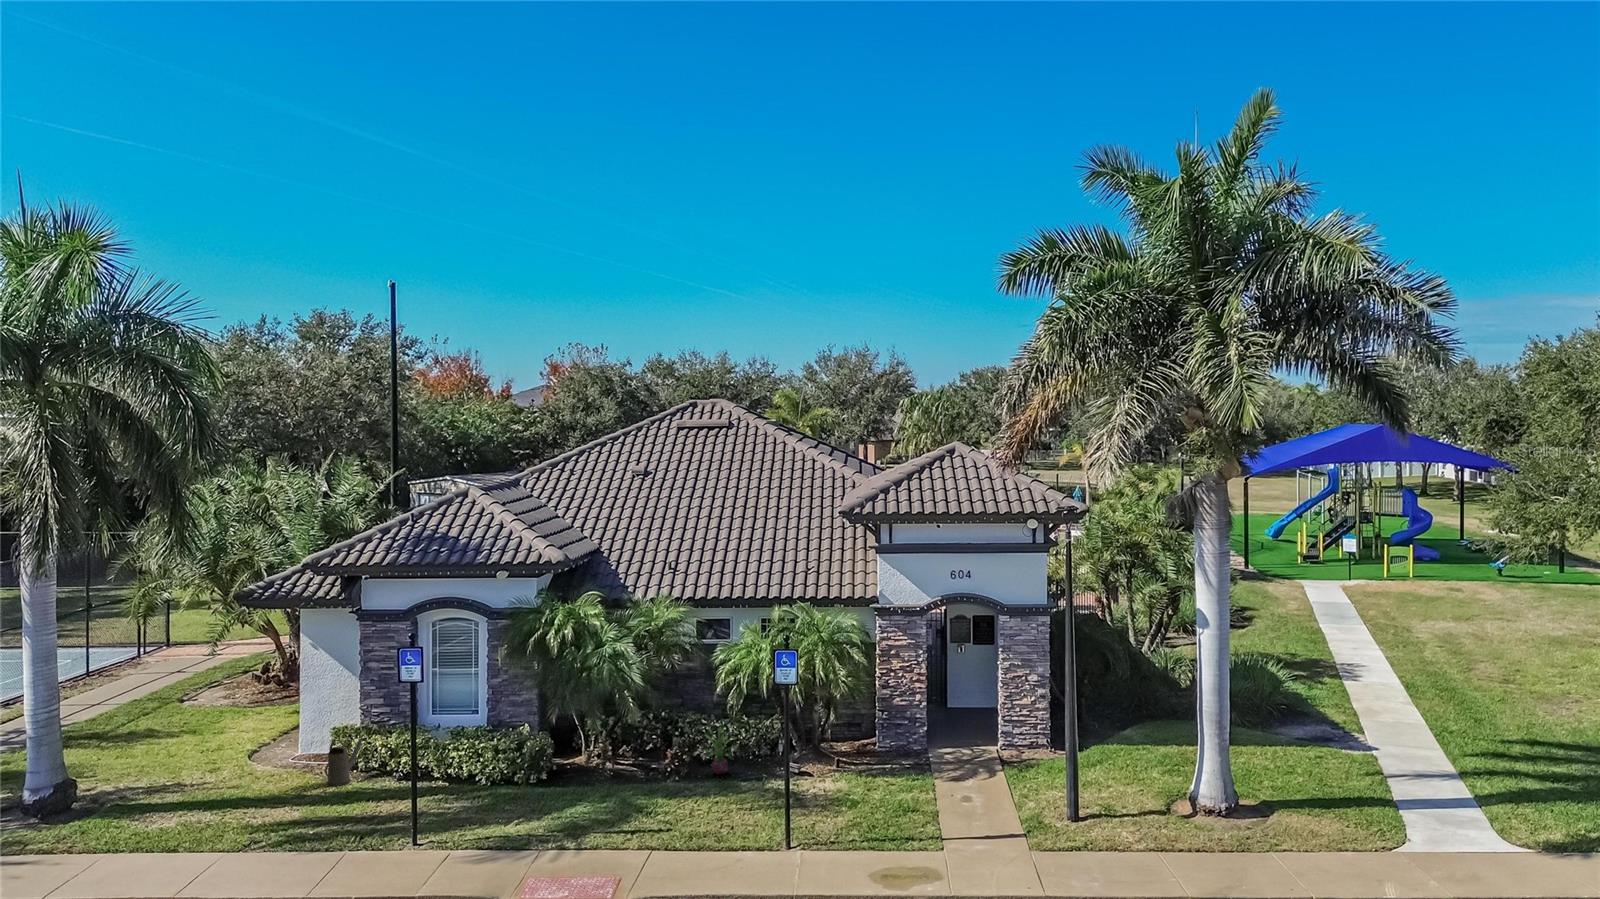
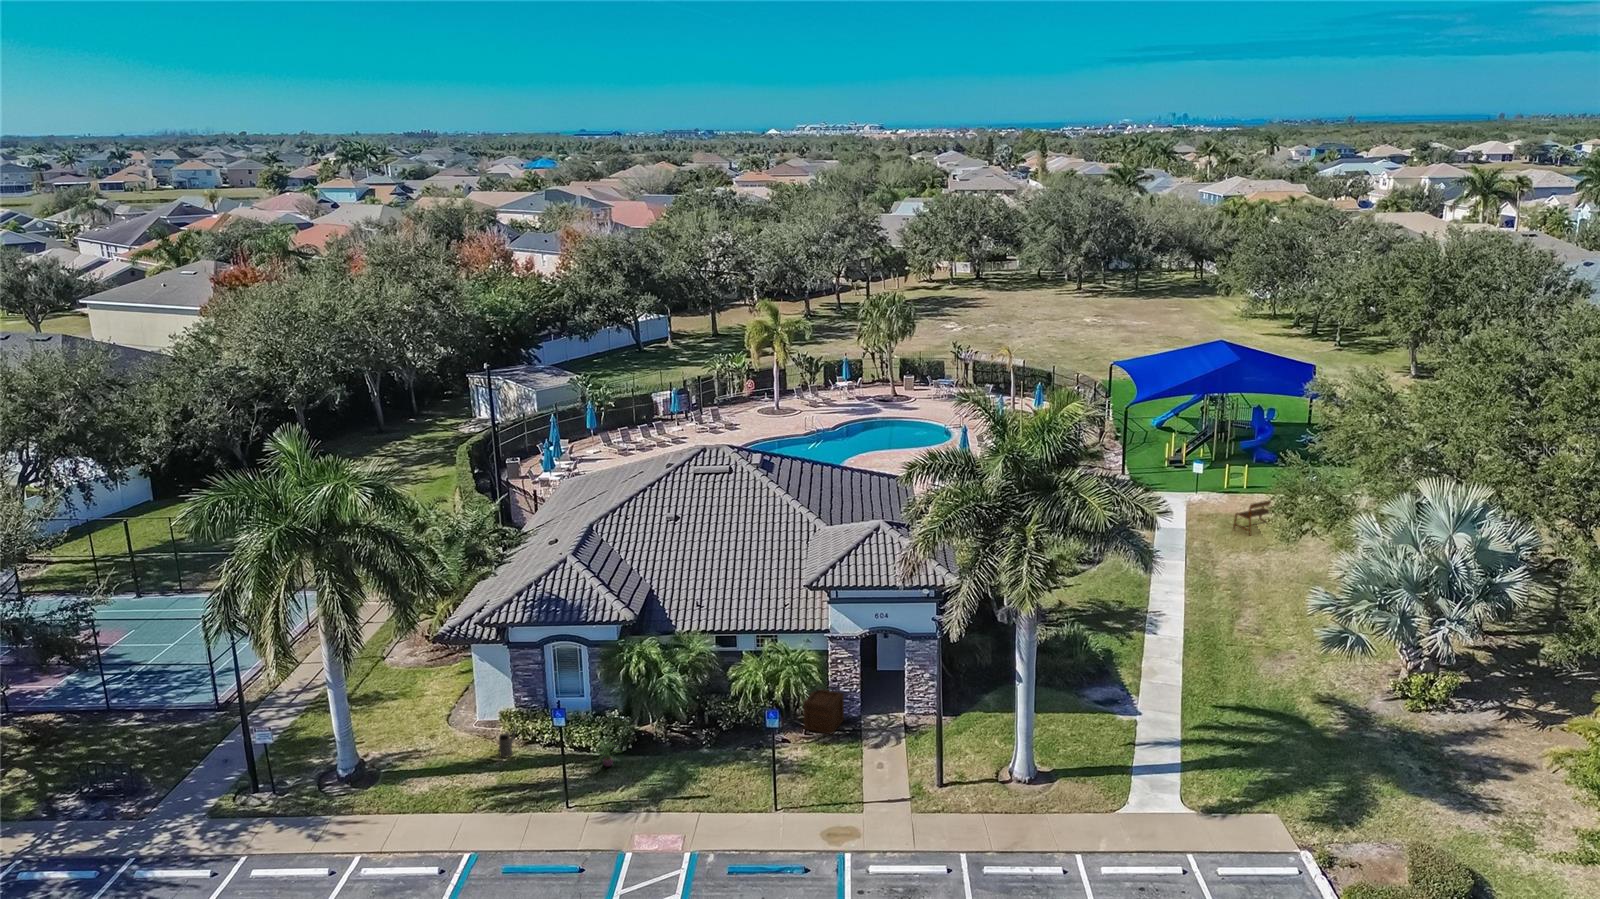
bench: none [1458,545,1520,596] -> present [1233,500,1272,535]
wooden crate: none [833,698,901,766] -> present [803,689,844,734]
decorative plant: present [700,727,732,774] -> present [598,738,617,767]

